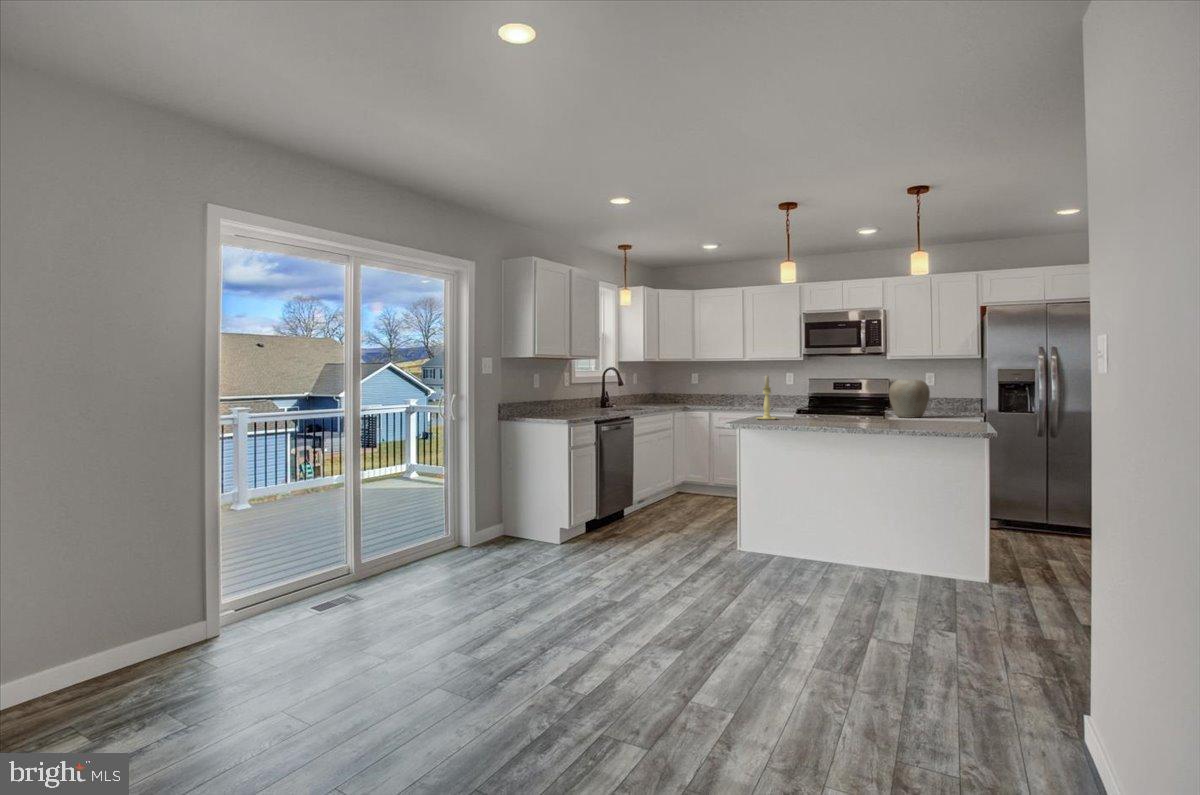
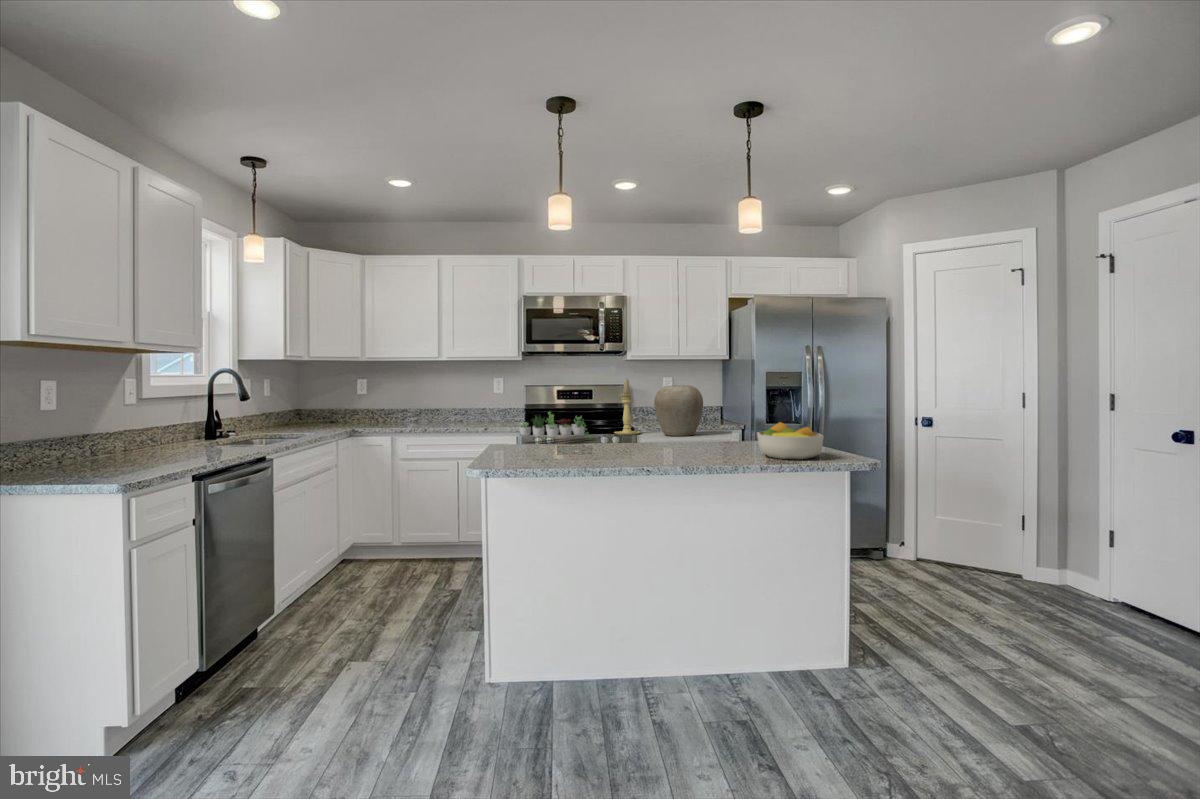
candle holder: present [757,375,777,420] -> present [614,379,640,435]
succulent plant: none [782,395,835,417] -> present [519,412,588,438]
fruit bowl: none [920,404,969,429] -> present [757,422,824,459]

